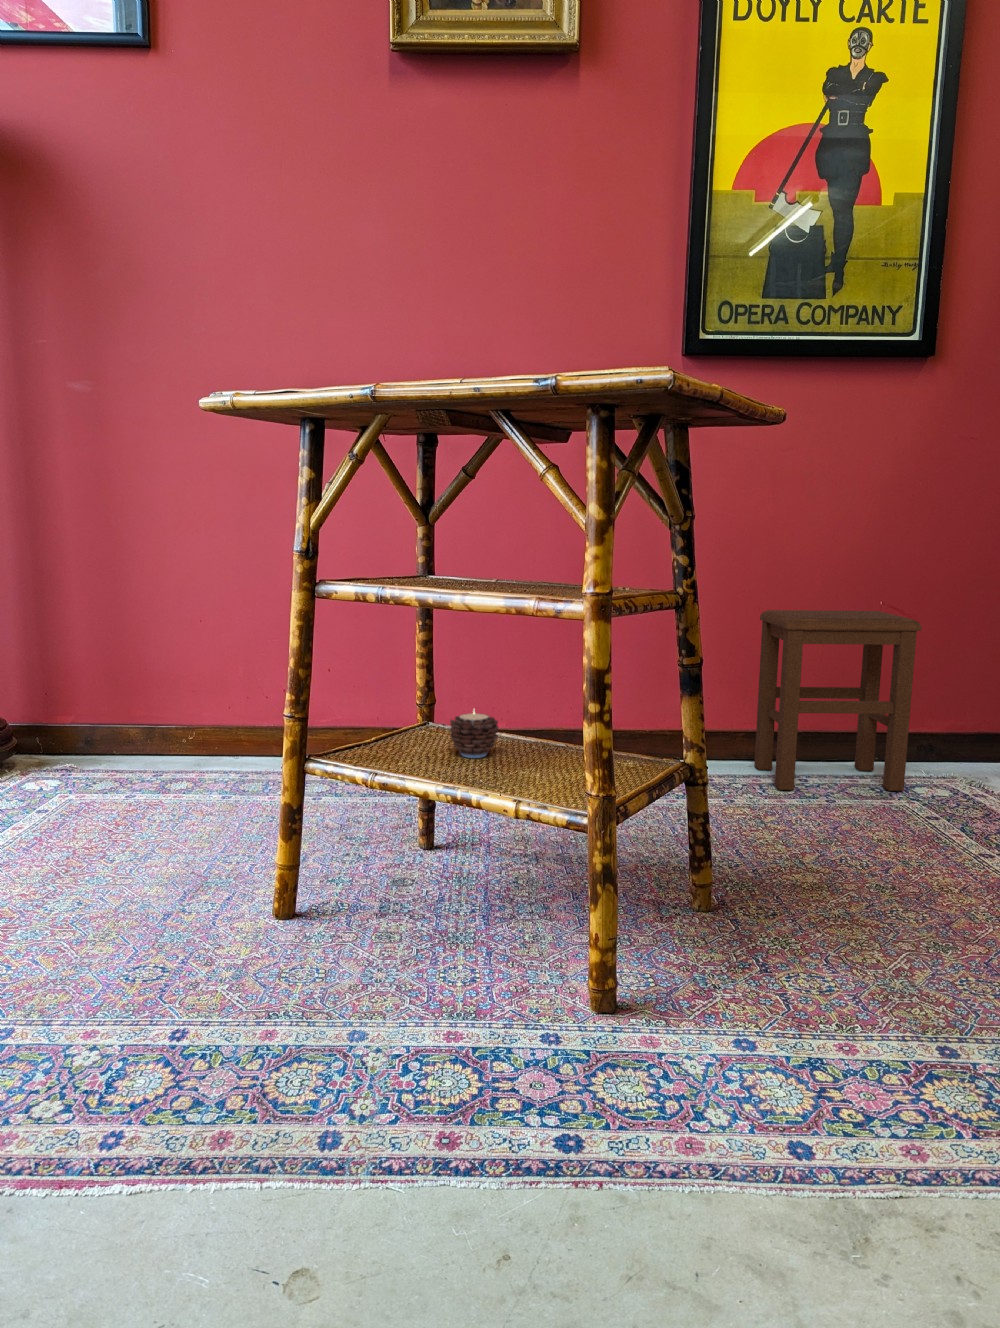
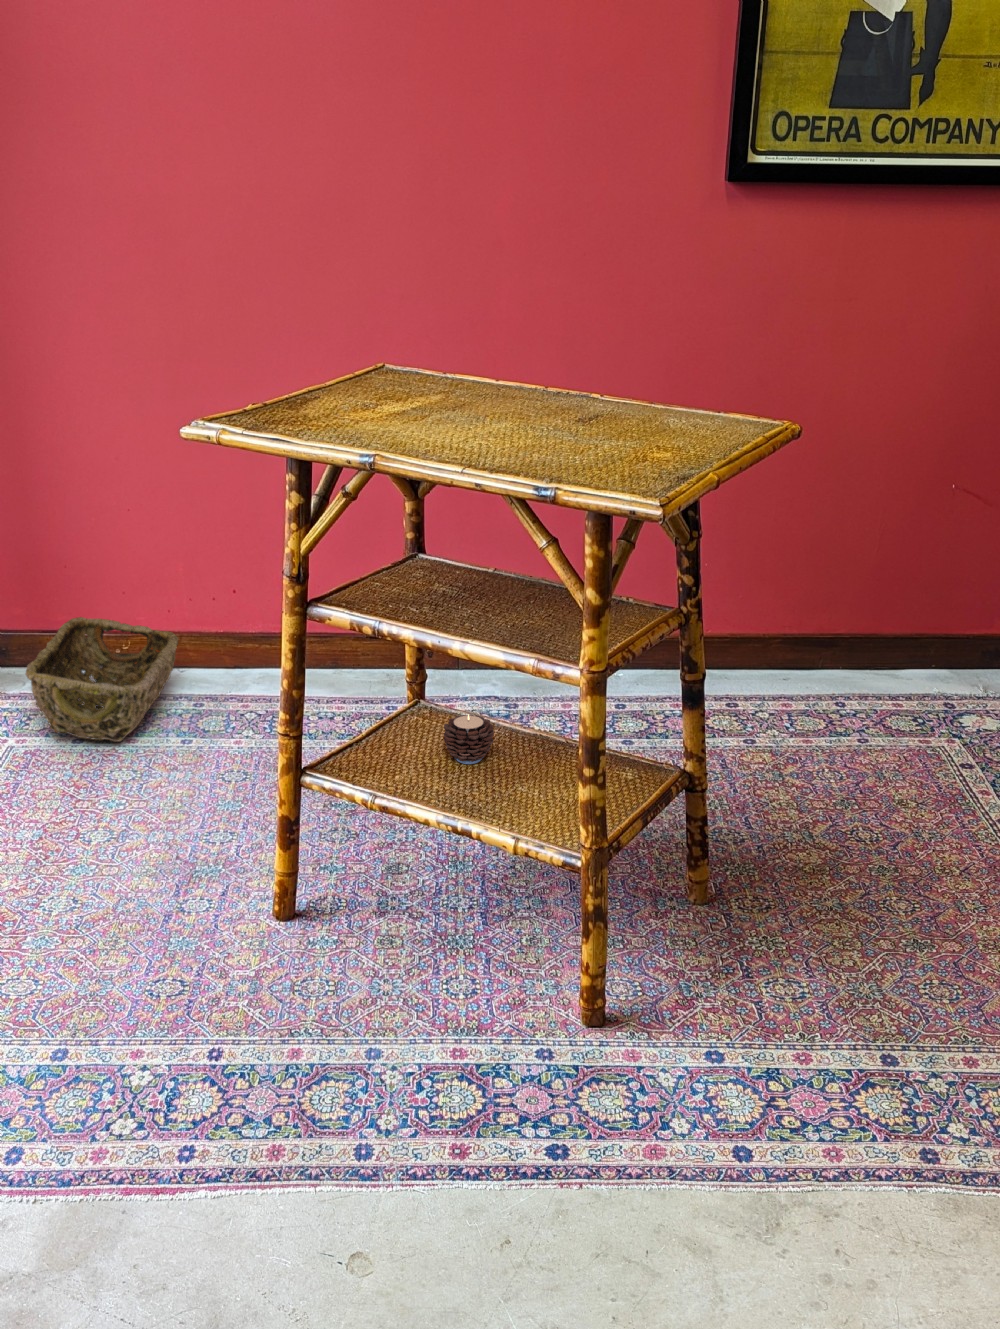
stool: present [754,610,922,791] -> none [788,511,980,725]
woven basket: none [86,699,233,793] -> present [25,617,178,742]

